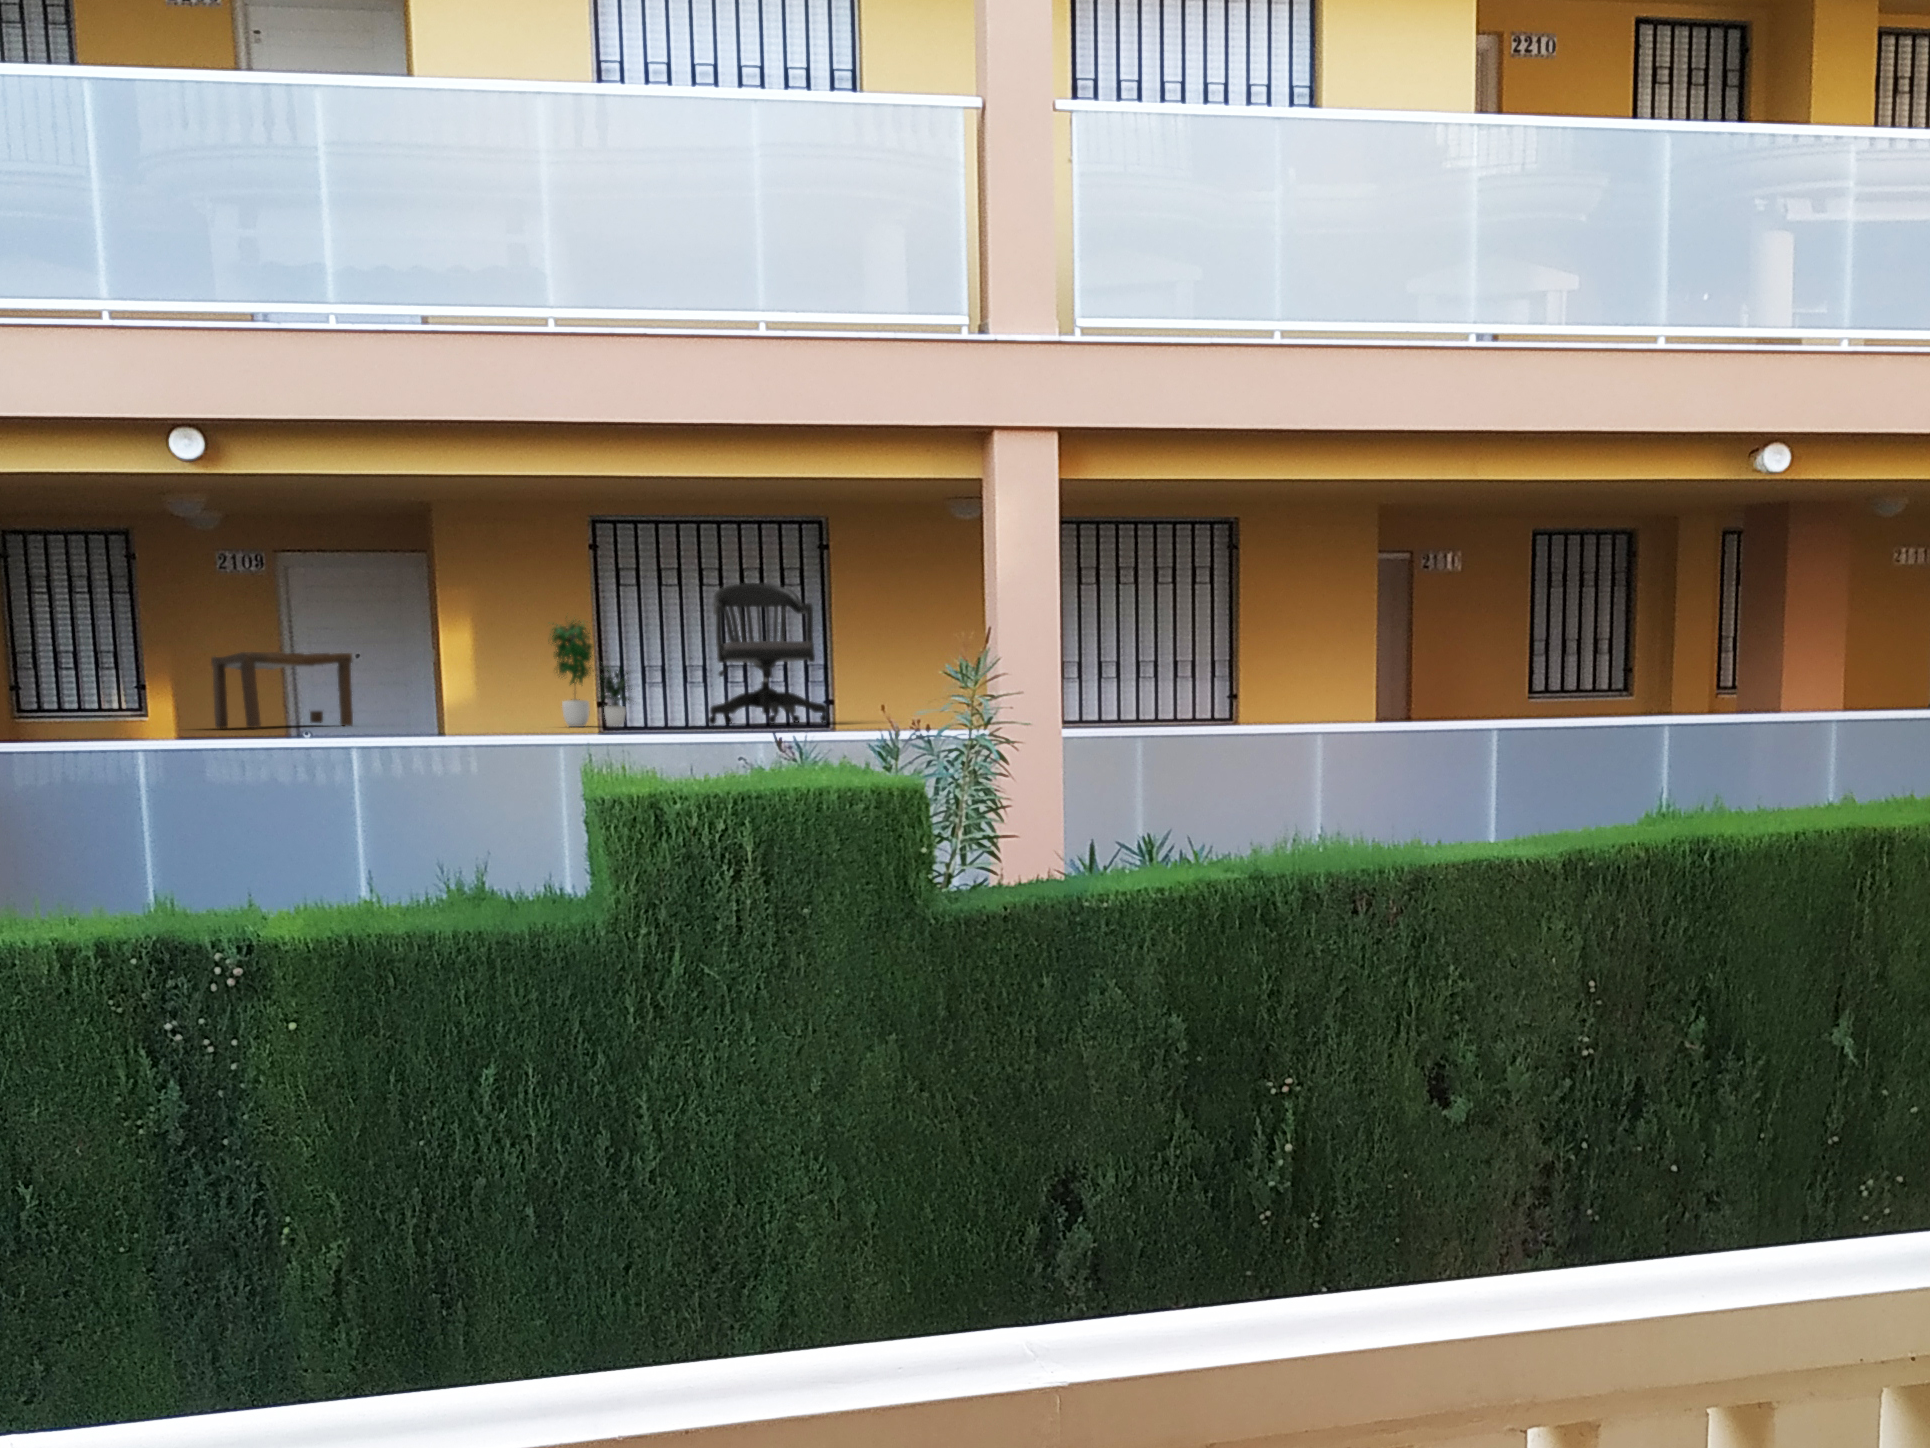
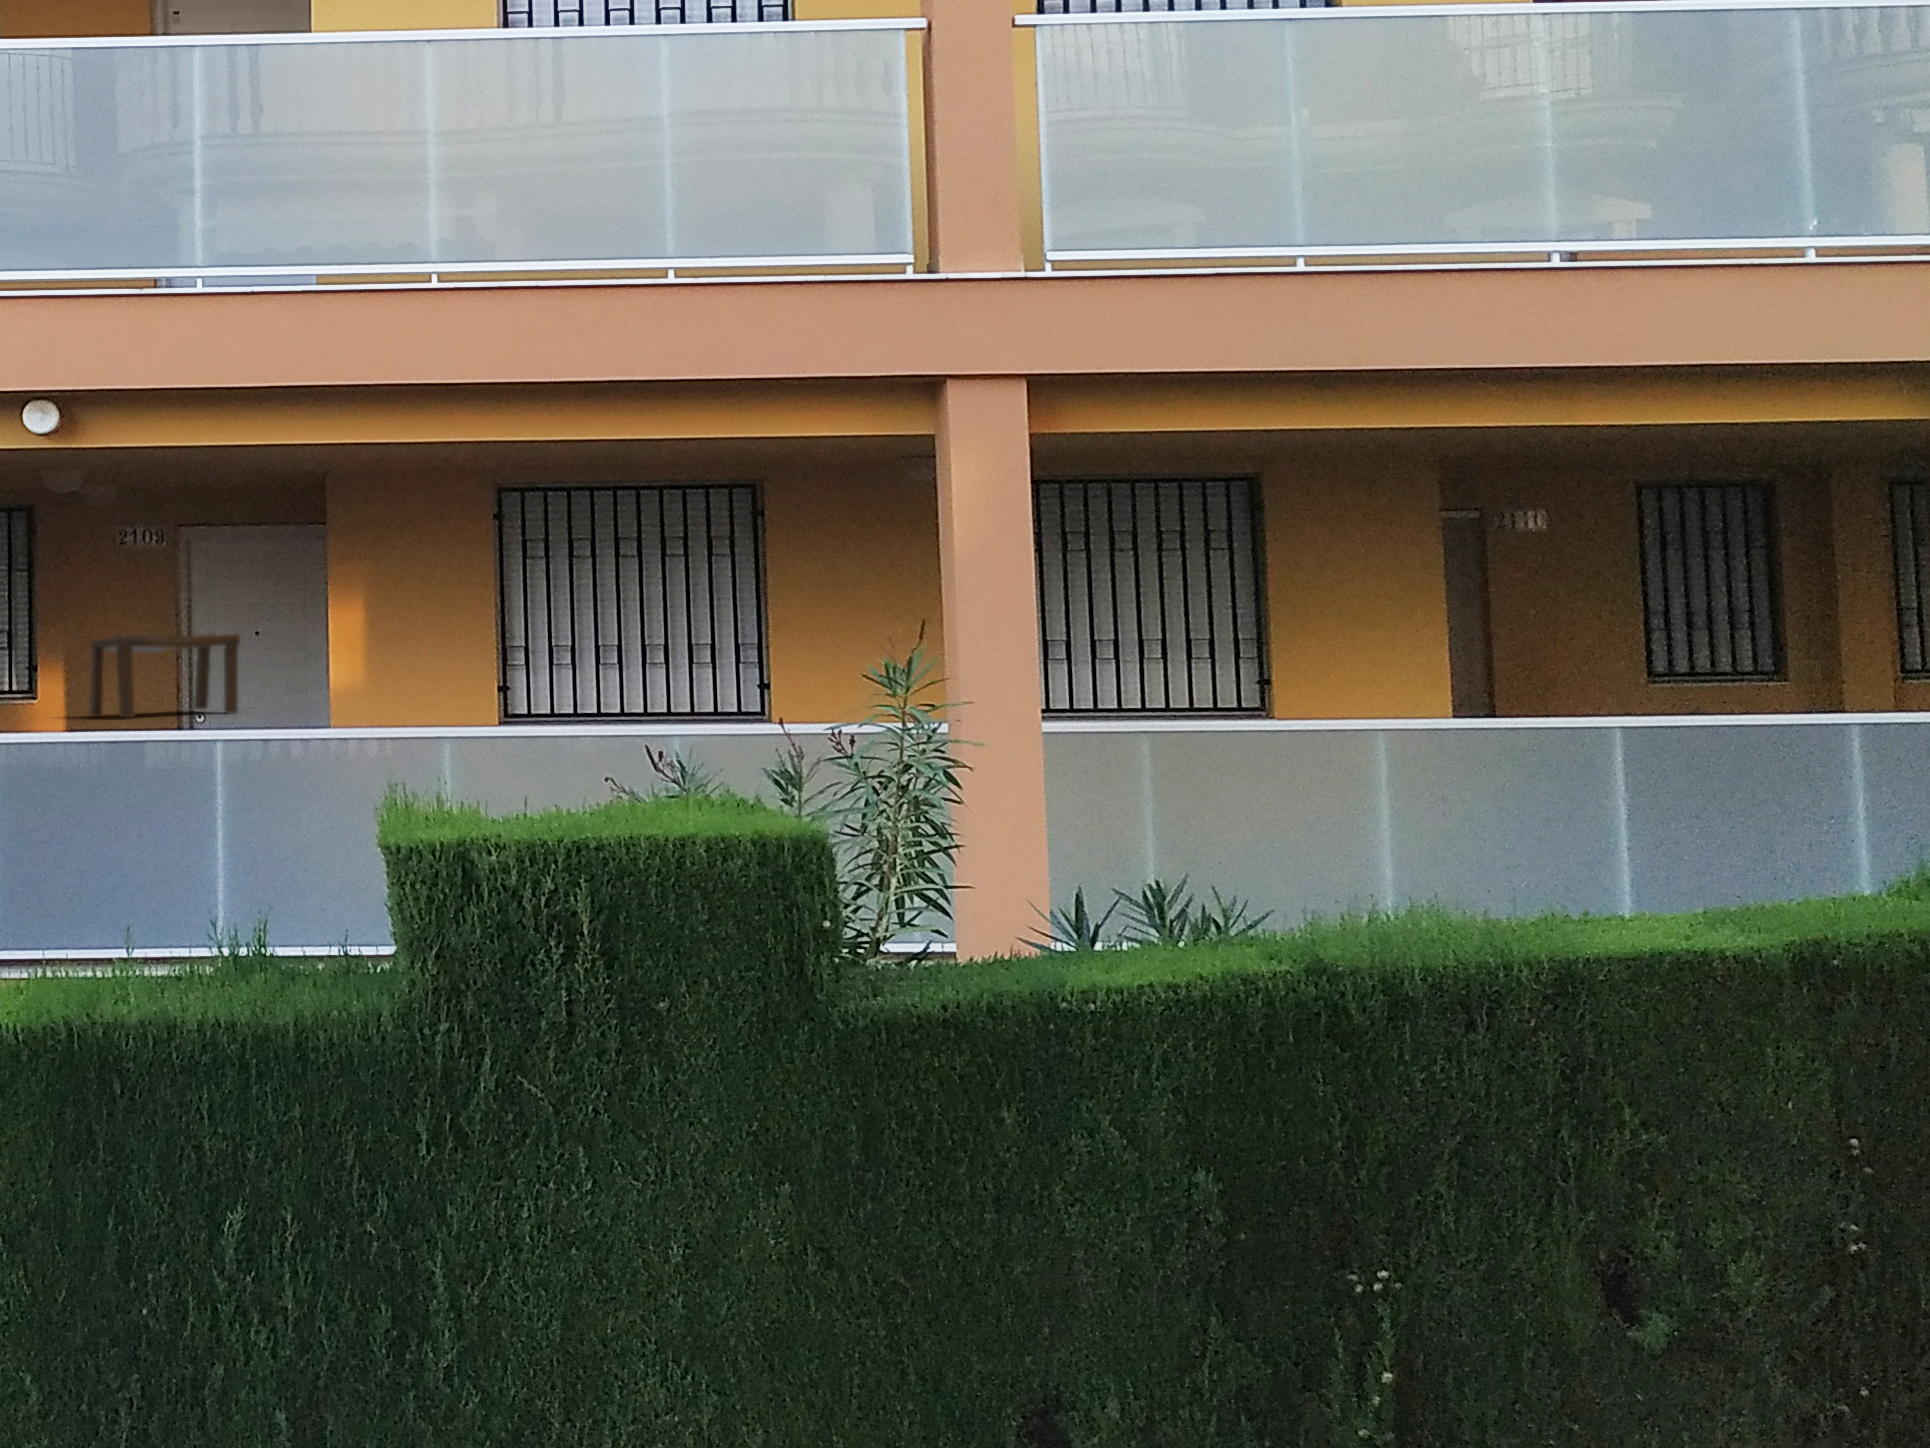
chair: present [709,583,828,724] -> none [623,556,763,718]
potted plant: present [550,620,632,727] -> none [443,590,543,719]

